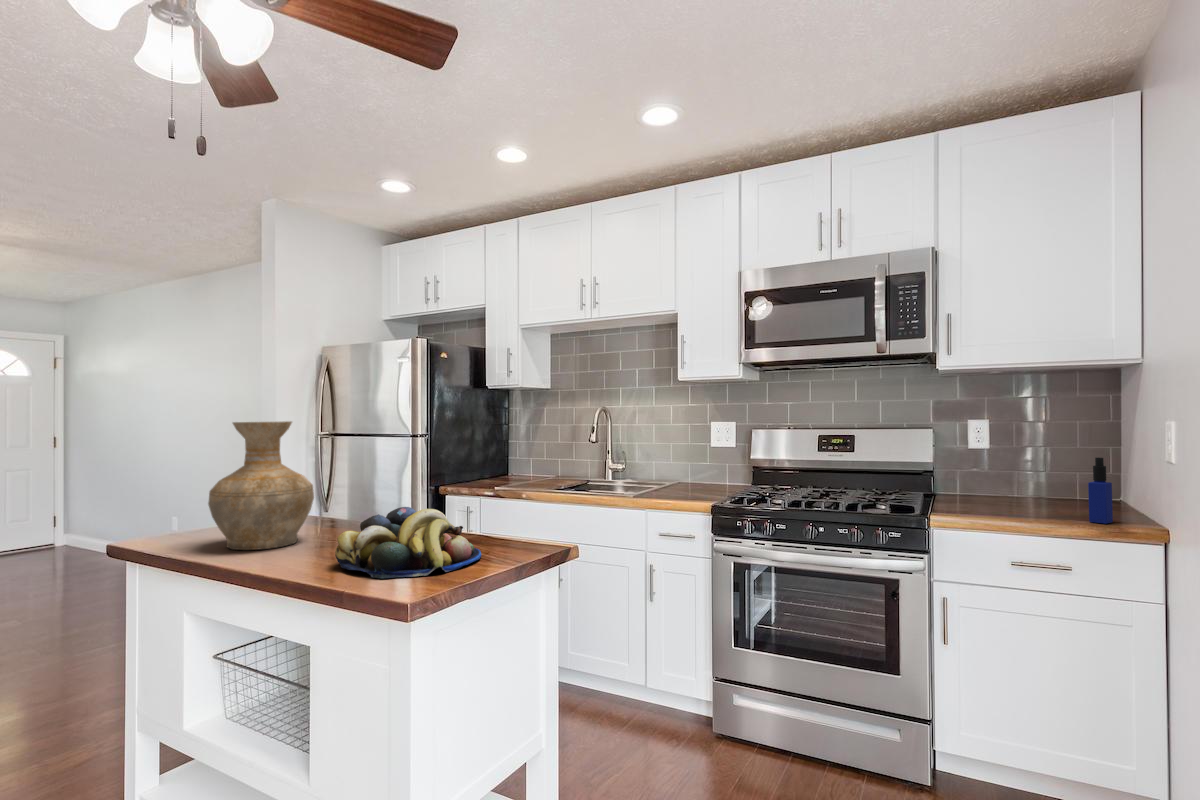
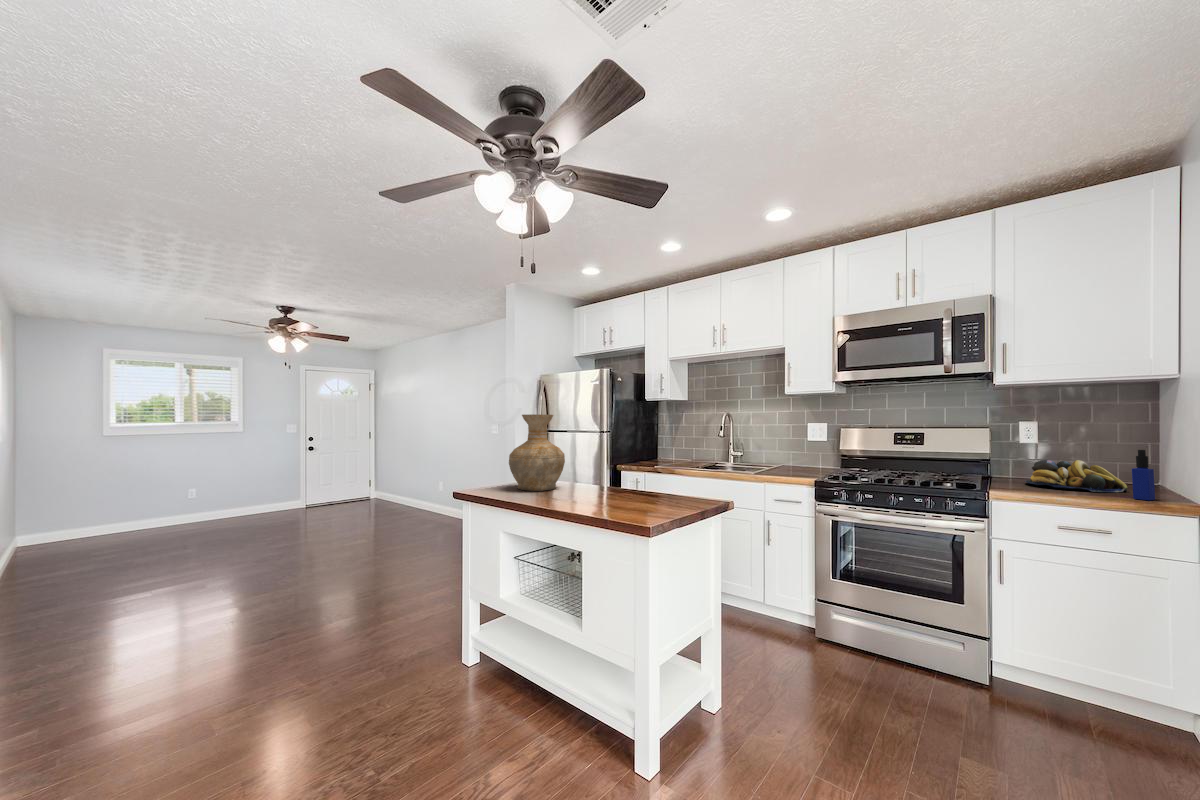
fruit bowl: present [335,507,481,578] -> present [1025,460,1128,492]

